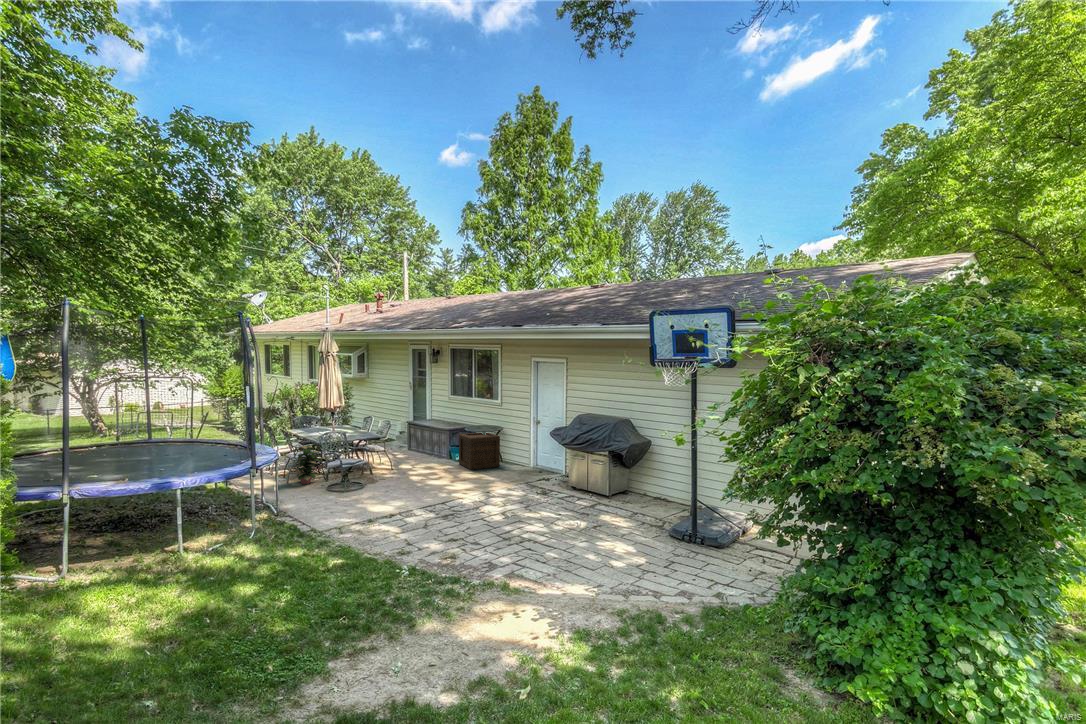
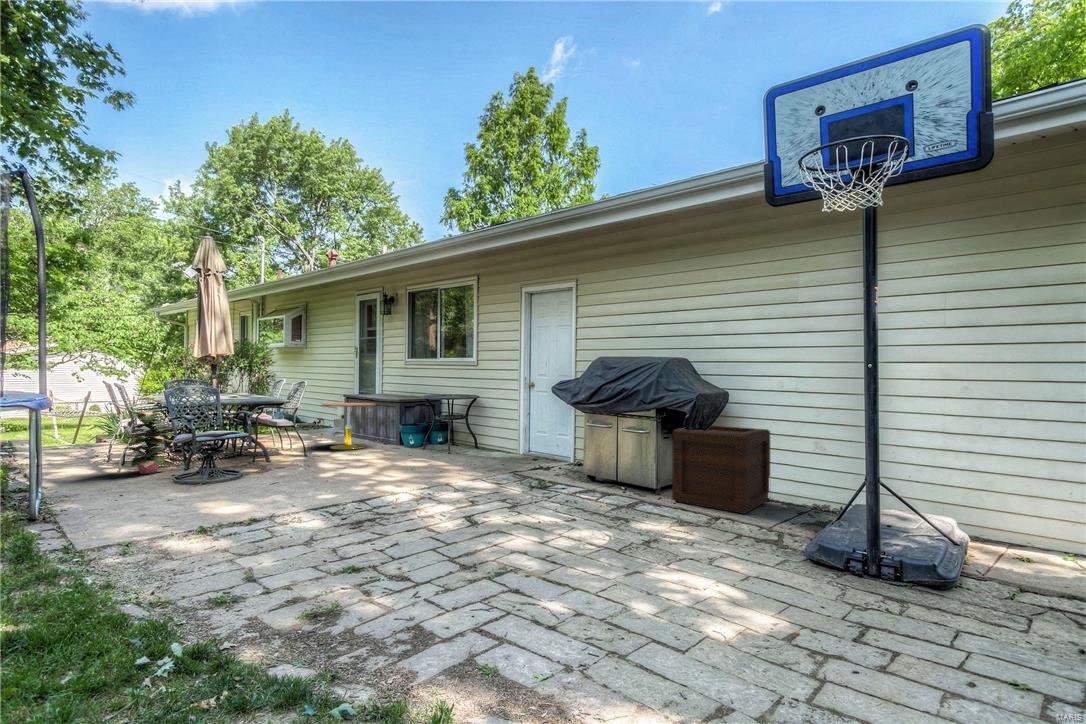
side table: none [397,429,432,463] -> present [321,403,376,449]
wooden crate: present [459,433,500,470] -> present [672,426,770,514]

